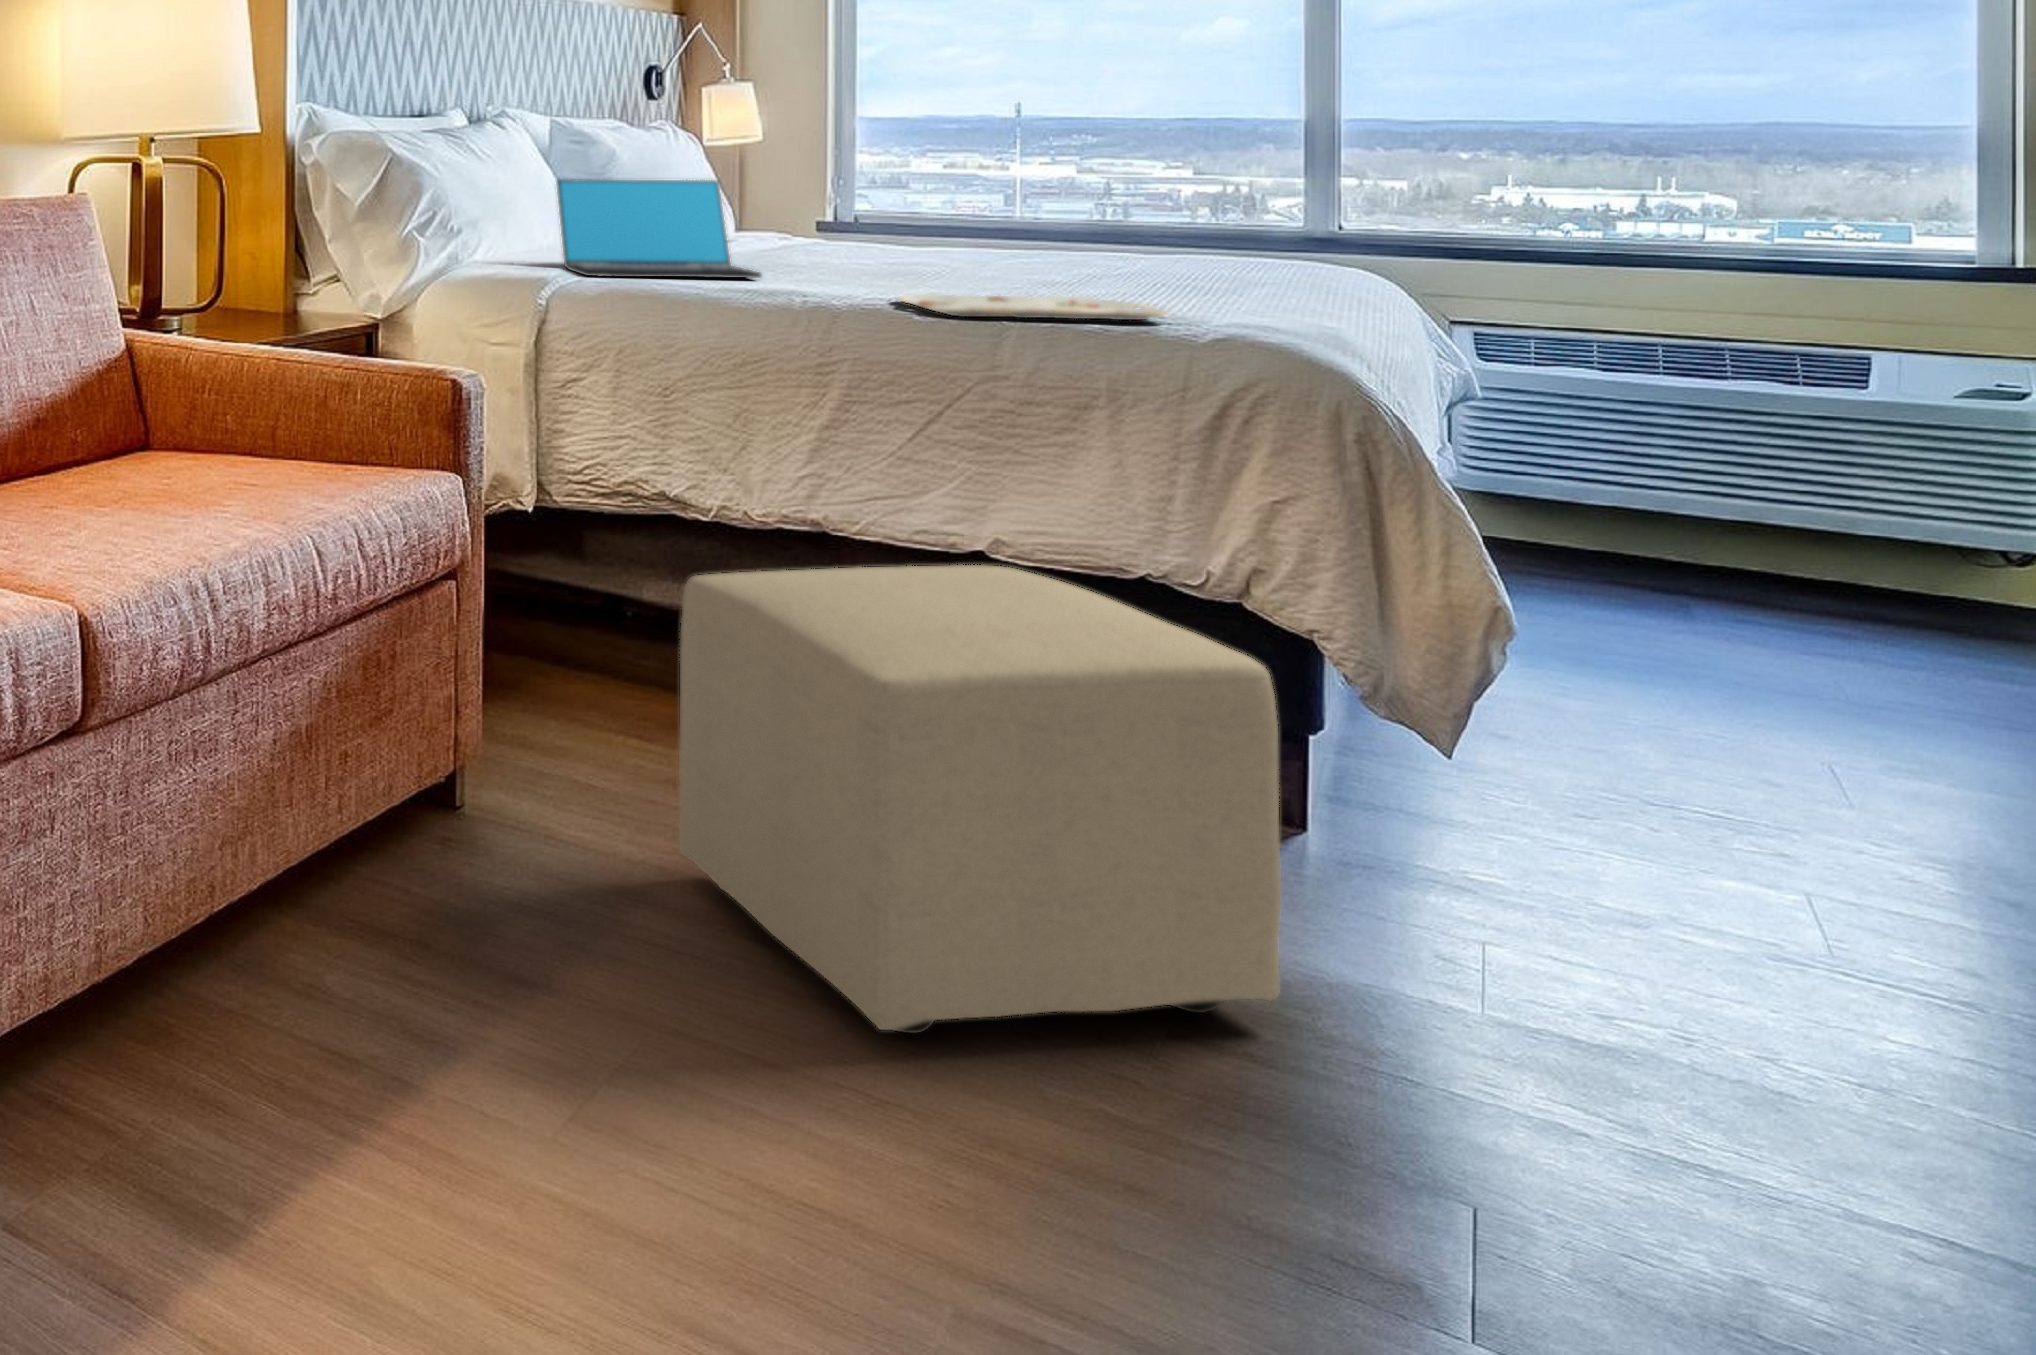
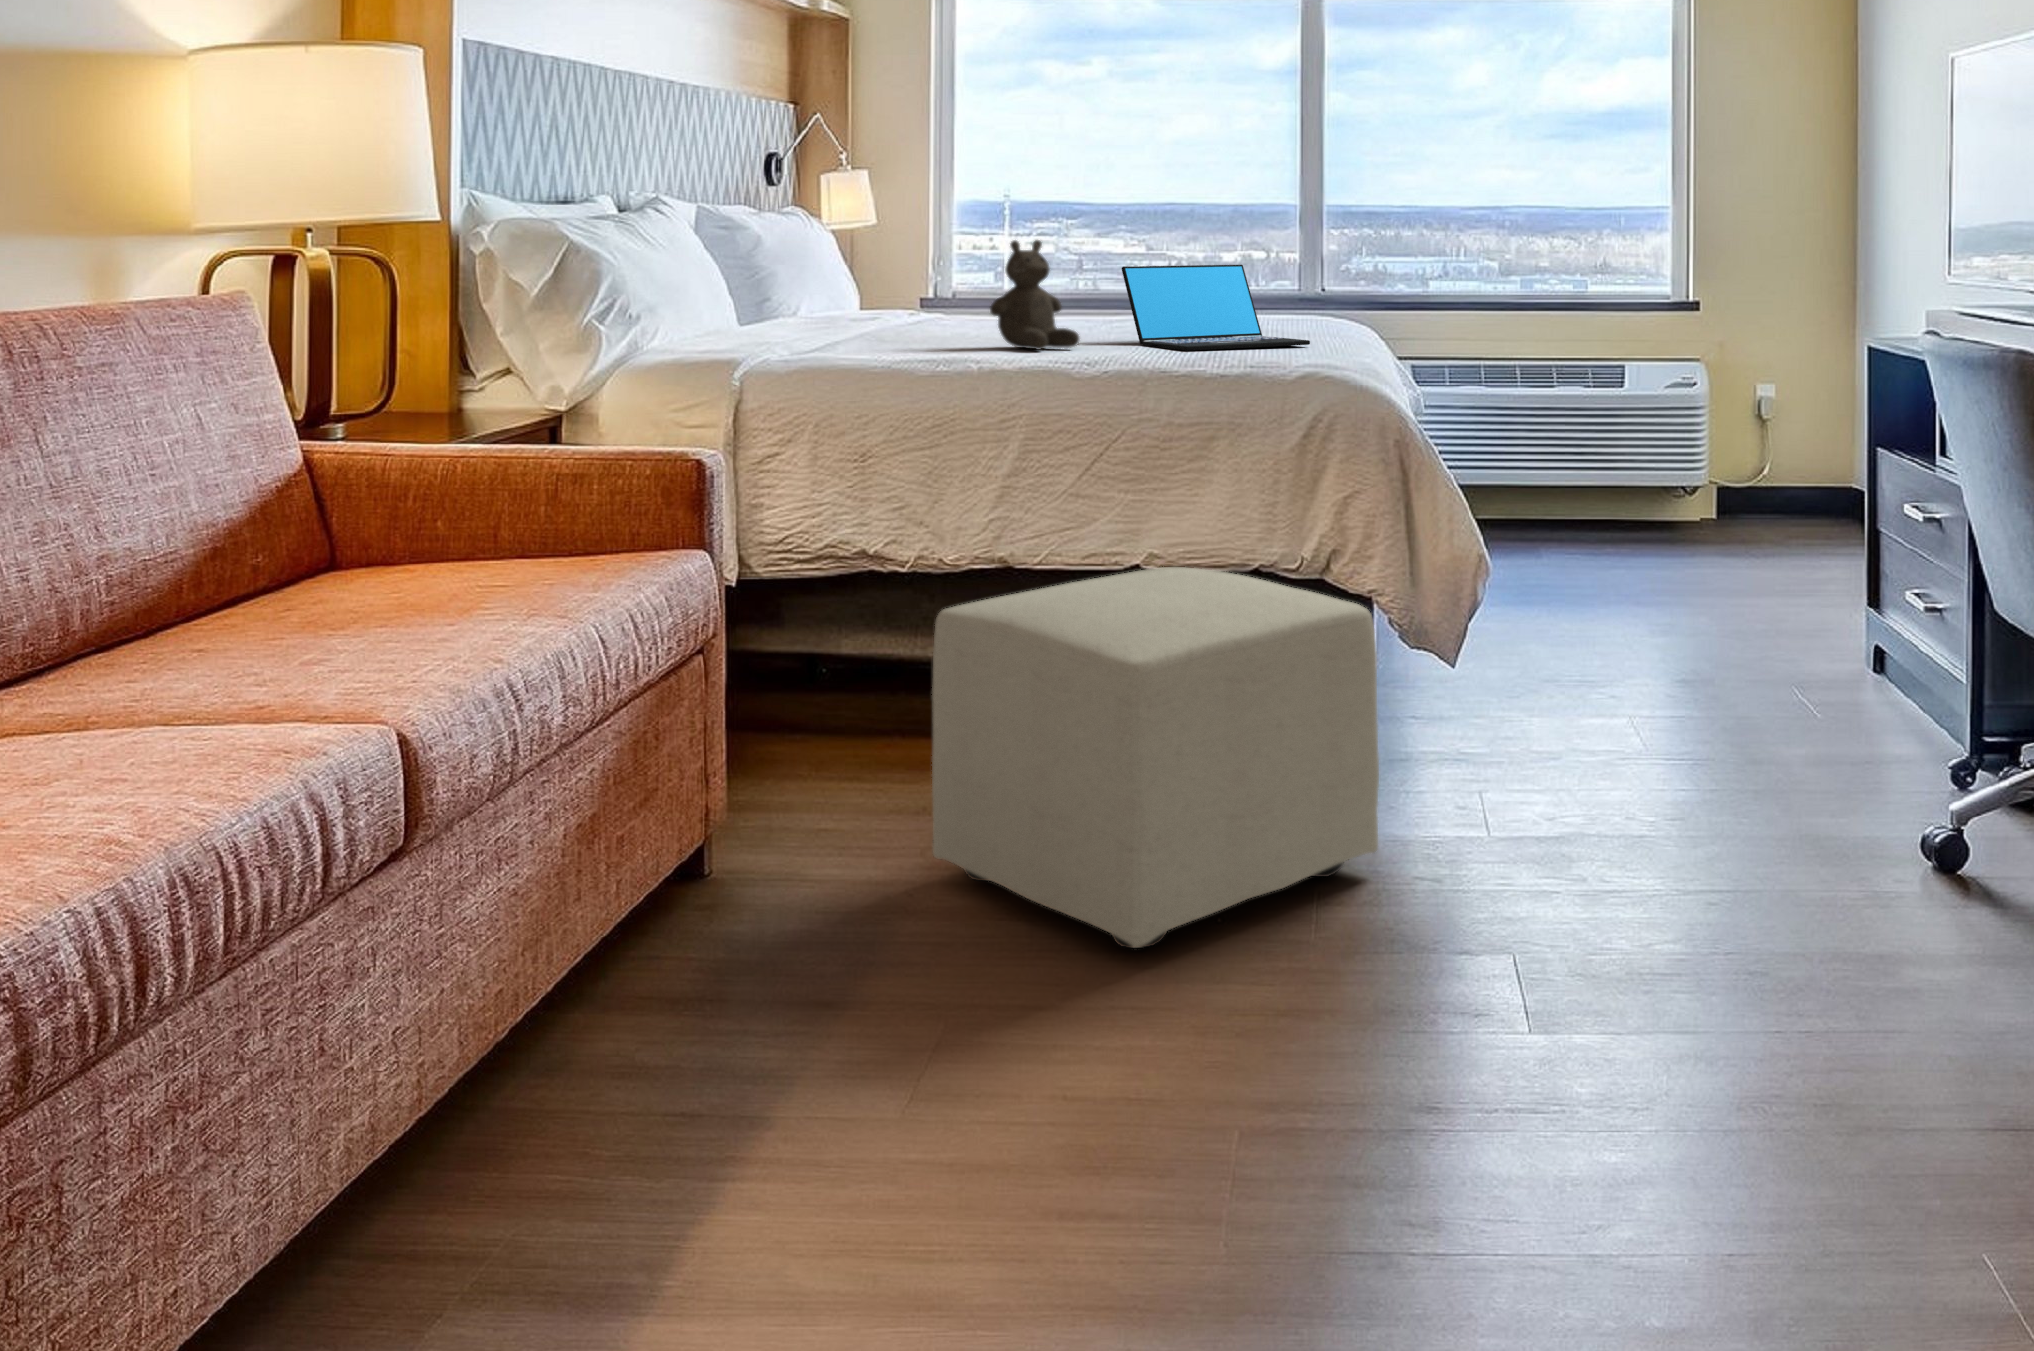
teddy bear: none [831,159,944,287] -> present [990,240,1079,350]
laptop: present [557,179,761,278] -> present [1122,265,1310,351]
serving tray: present [898,294,1168,320] -> none [1055,349,1259,369]

